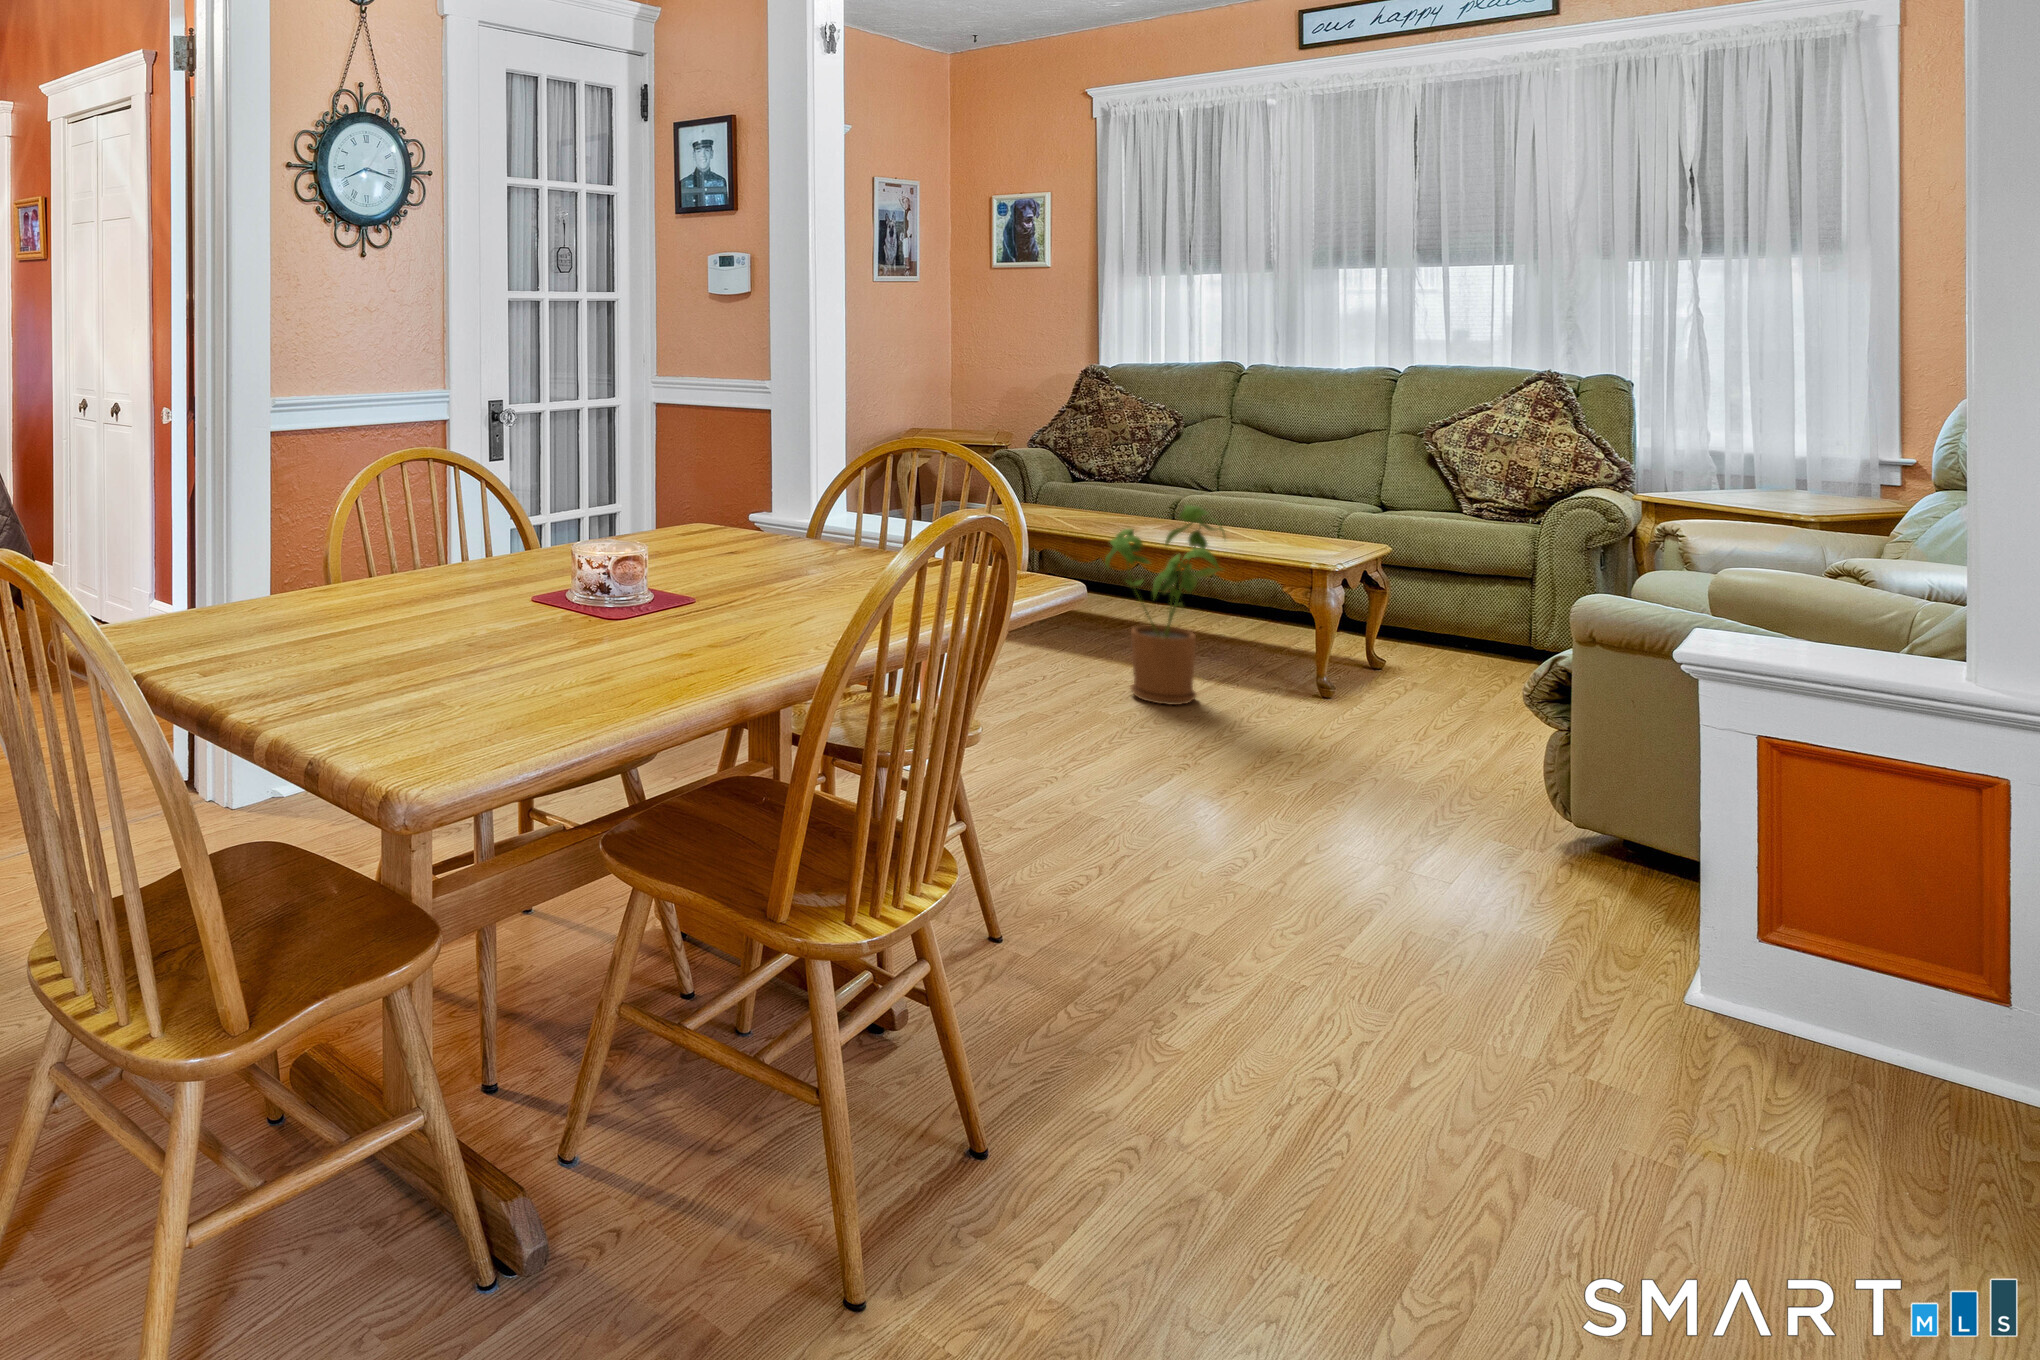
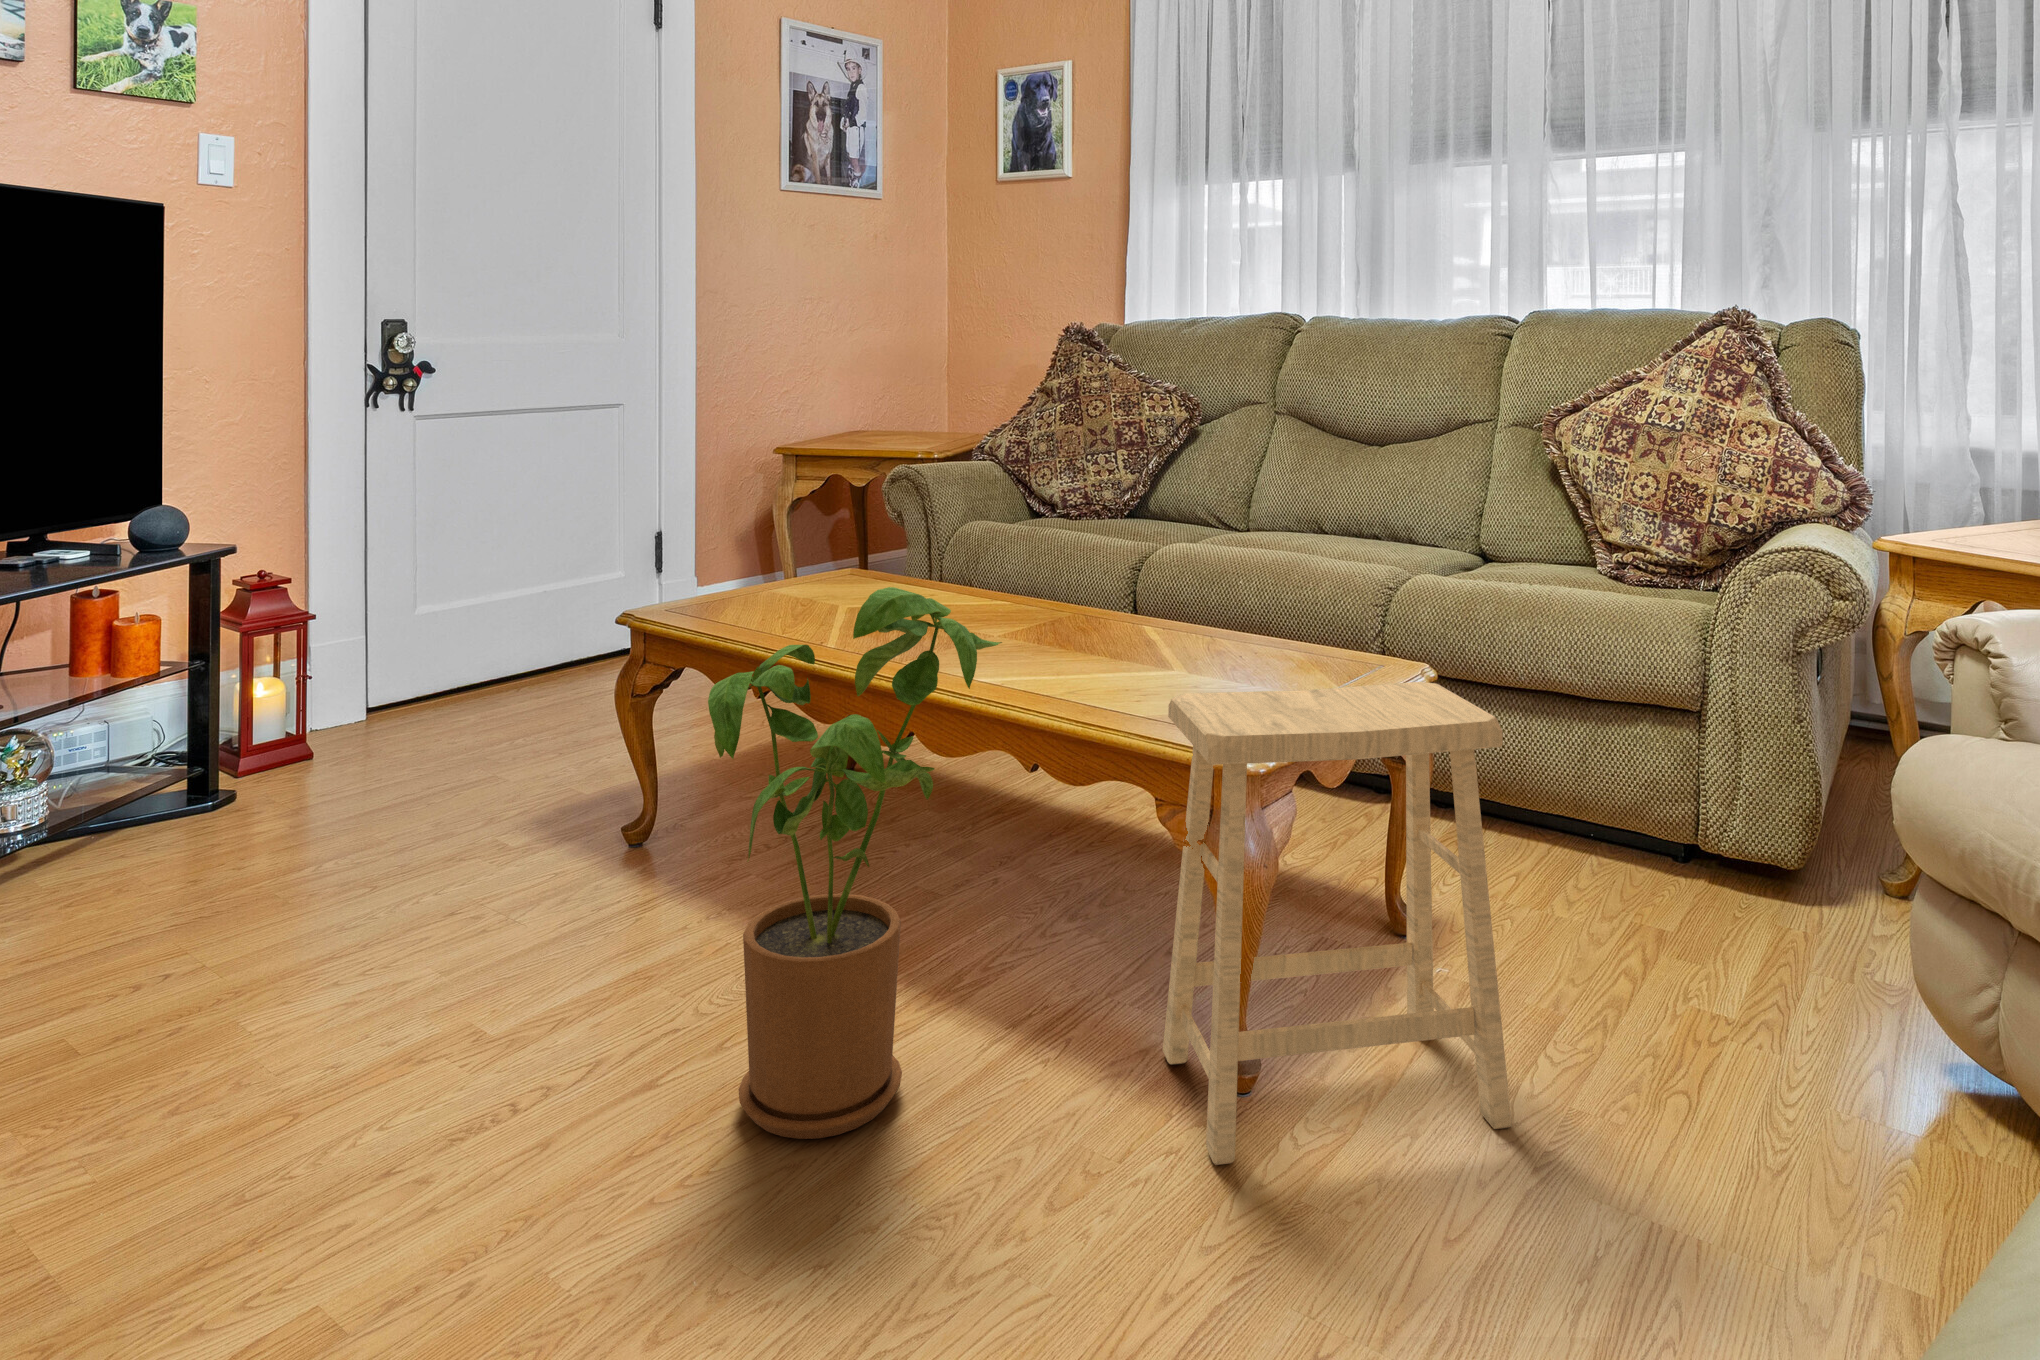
footstool: none [1295,549,1461,716] -> present [1163,682,1512,1165]

